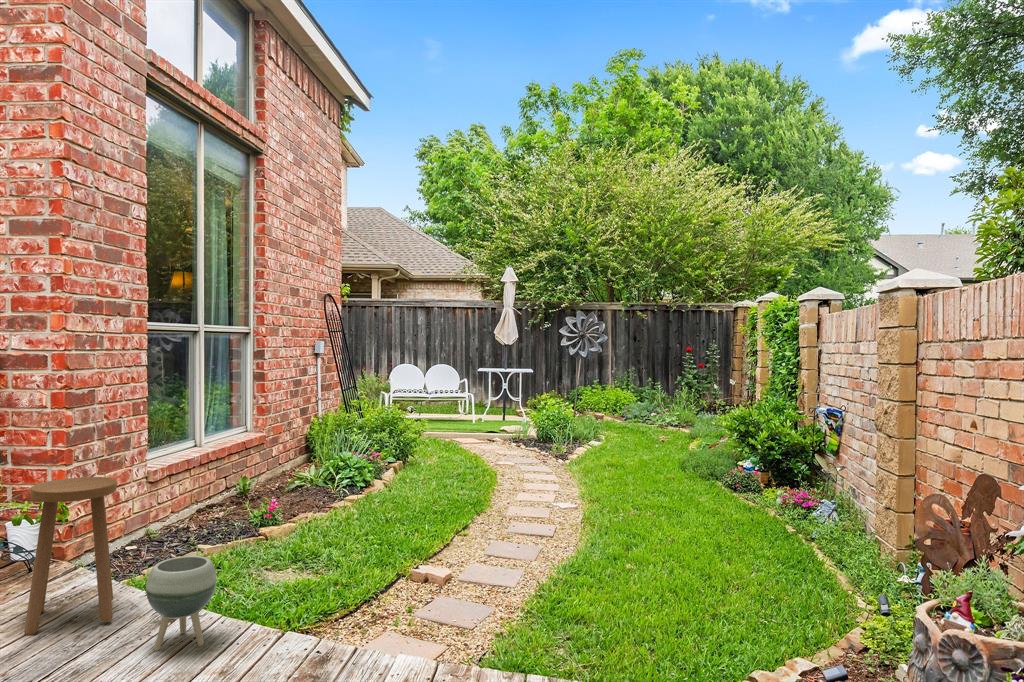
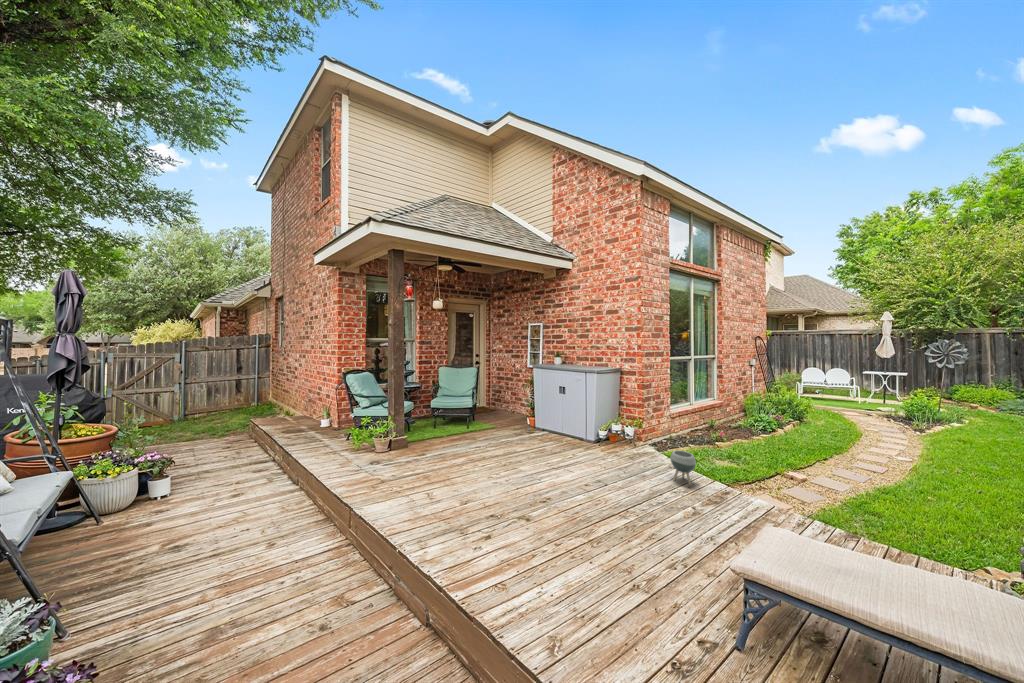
stool: present [24,477,117,635] -> none [634,414,660,465]

